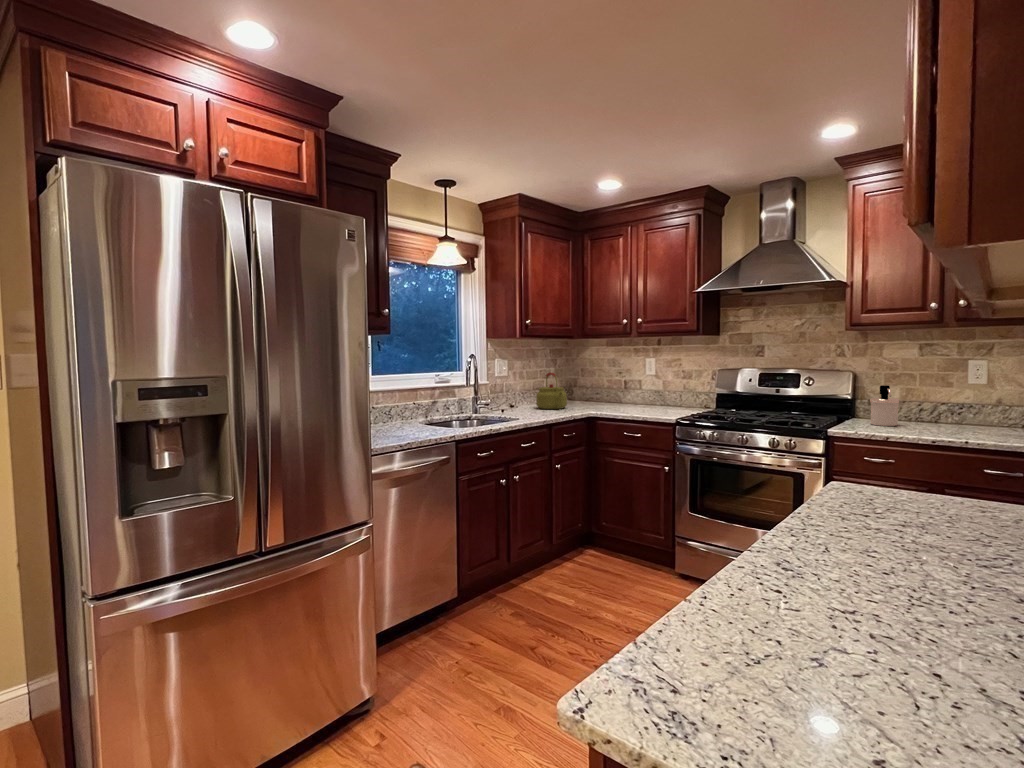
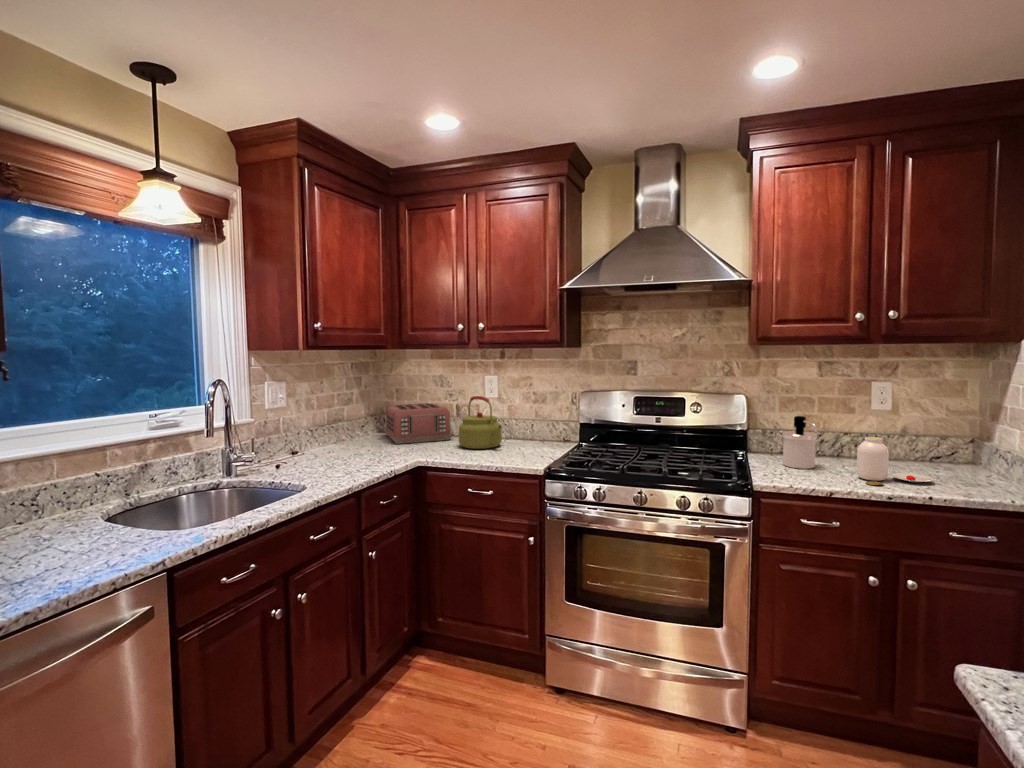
kettle: present [536,373,567,409] -> present [459,396,502,449]
toaster: none [573,379,619,406] -> present [386,403,452,444]
jar: none [922,399,991,434] -> present [857,437,935,485]

